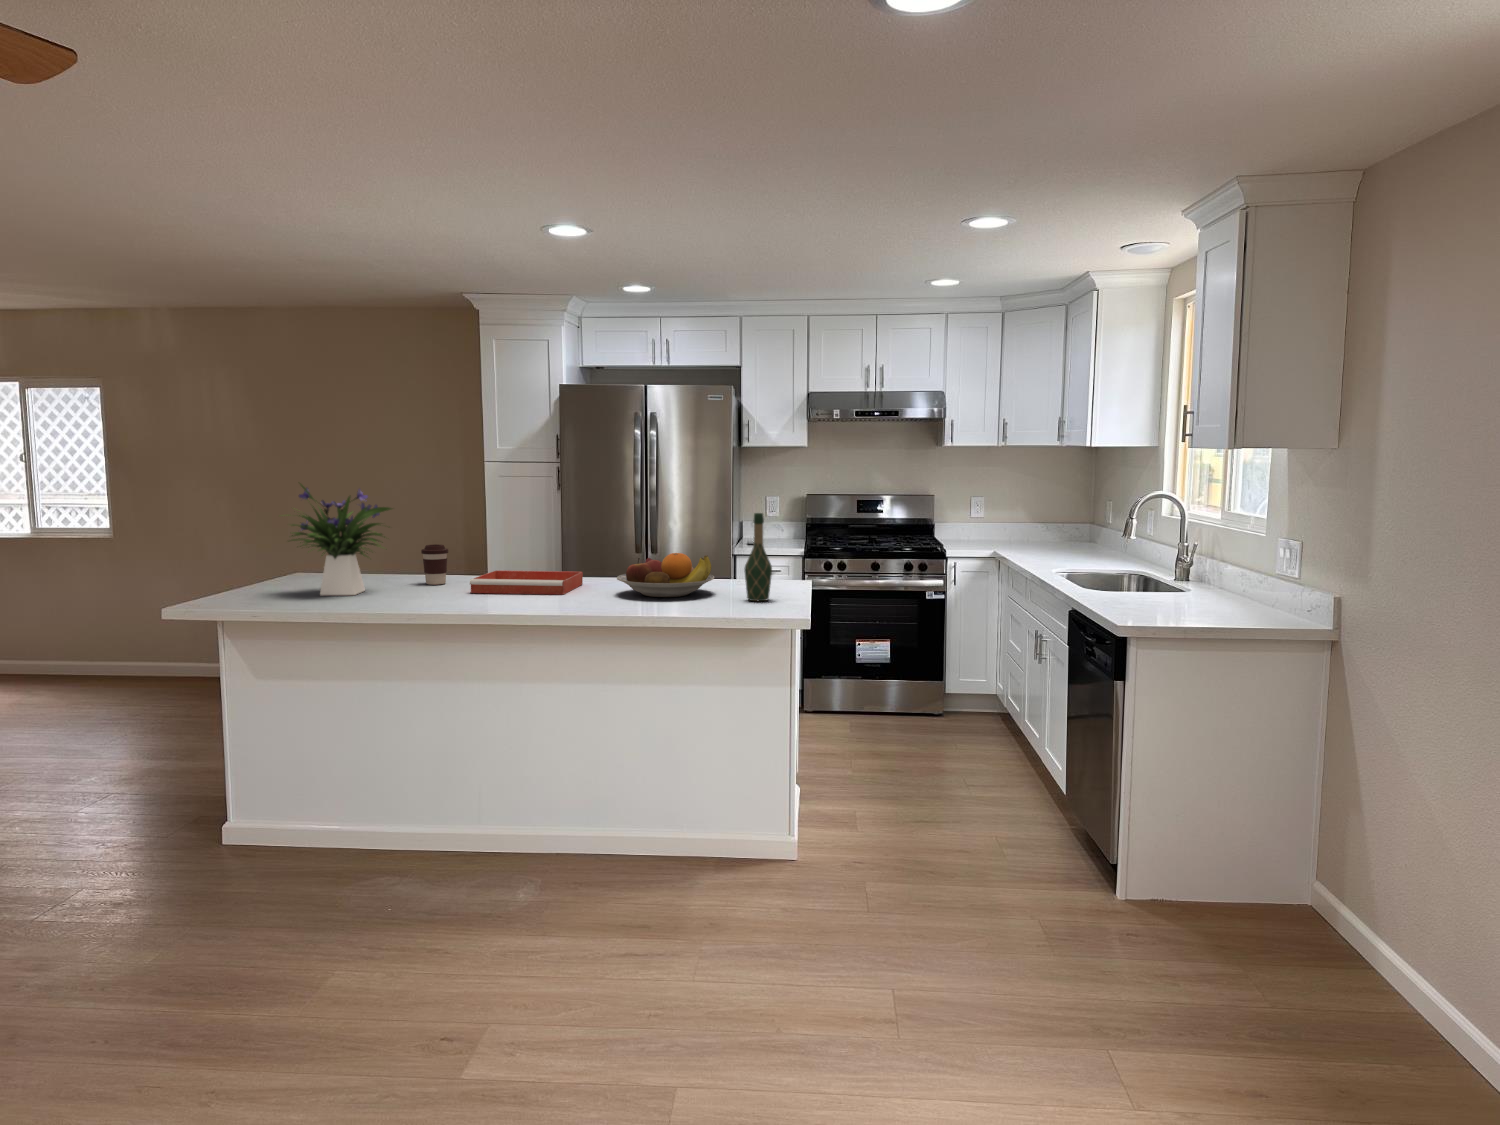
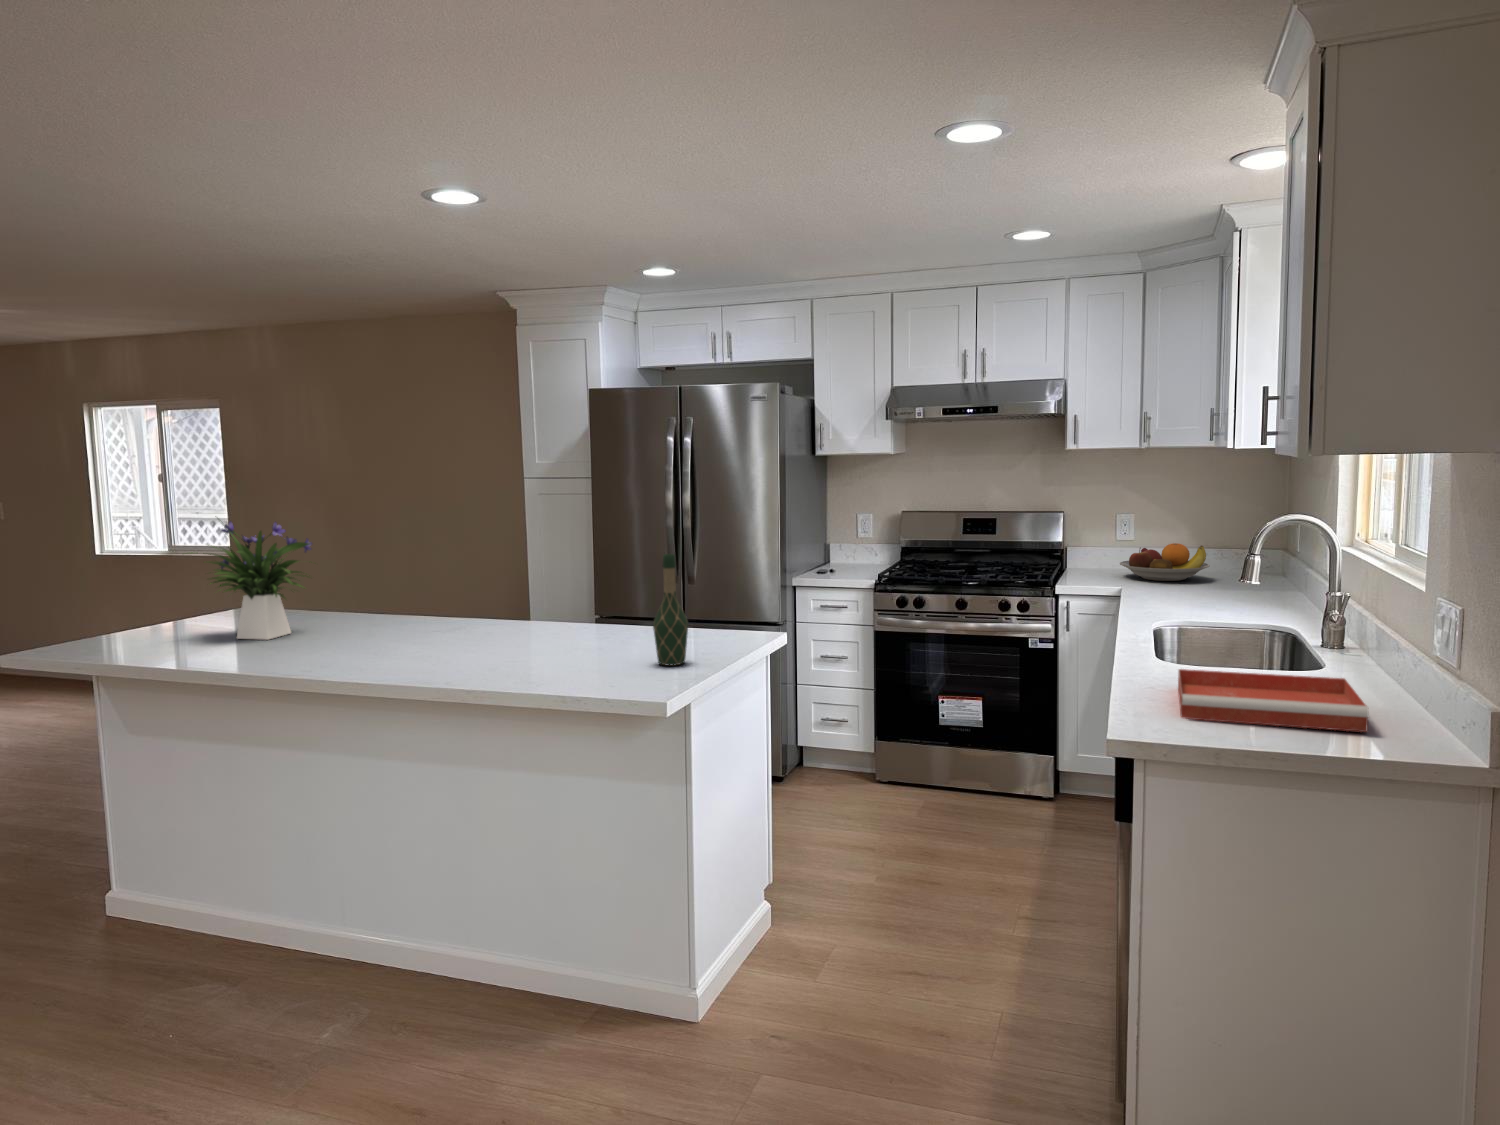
coffee cup: present [421,544,448,585] -> none [362,581,392,627]
fruit bowl: present [617,553,714,597] -> present [1120,543,1210,581]
tray: present [470,570,583,595] -> present [1178,669,1368,732]

